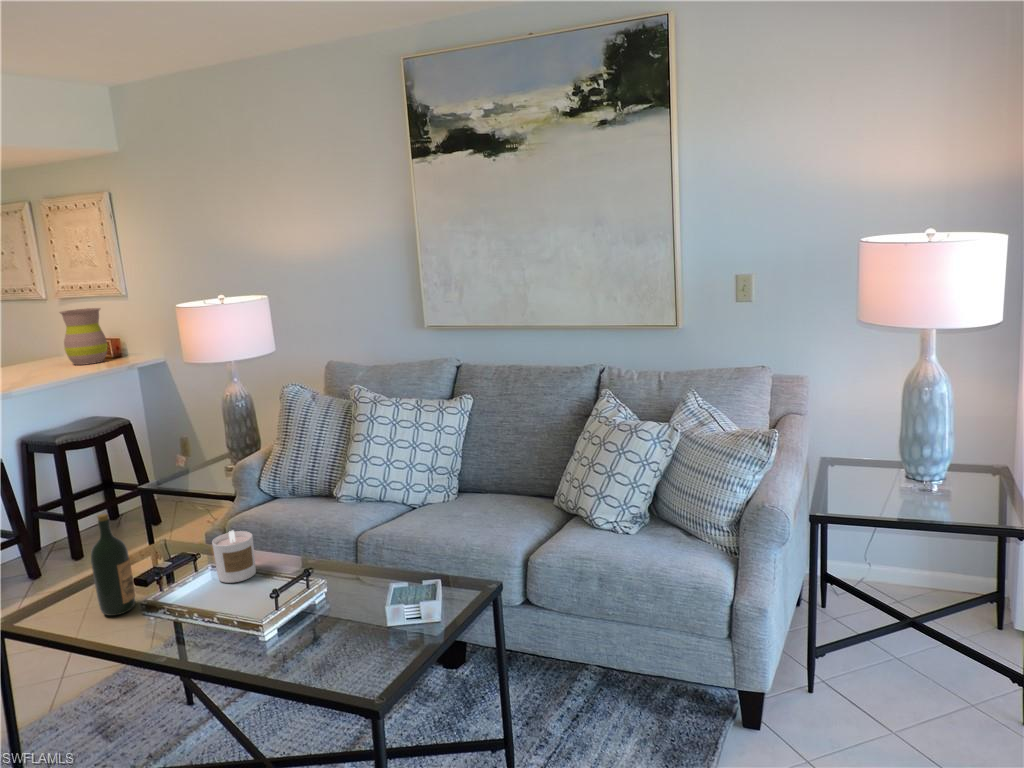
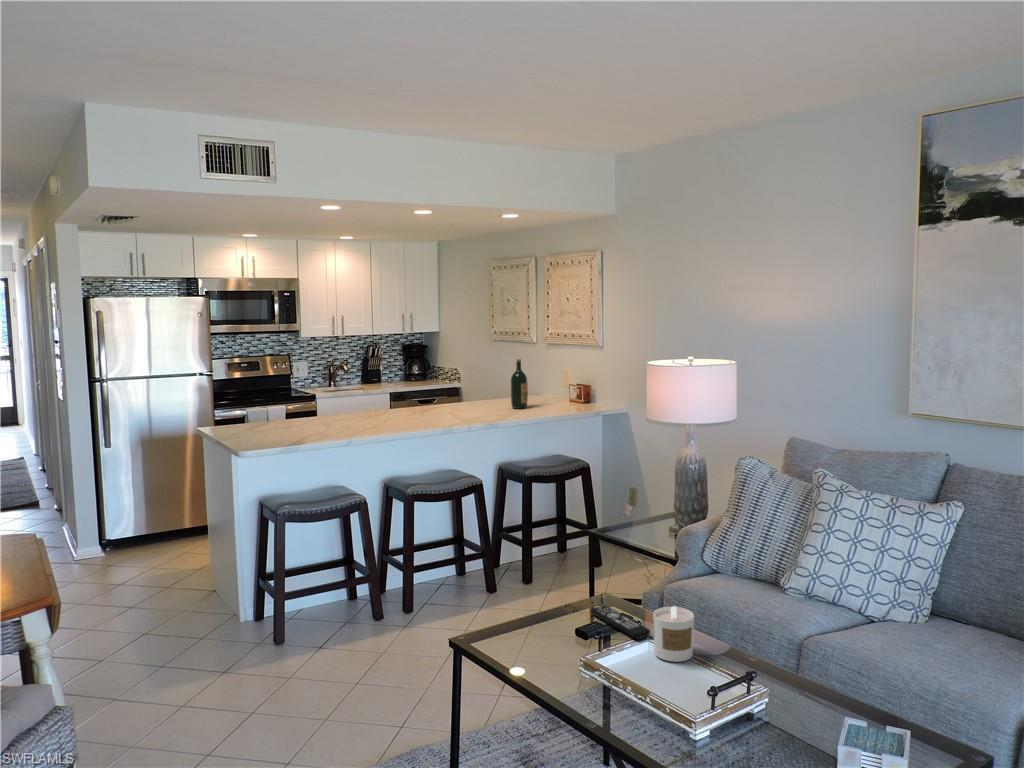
vase: present [60,308,108,365] -> none [544,356,579,407]
wine bottle: present [91,514,135,616] -> present [511,359,528,409]
remote control: none [148,550,212,572] -> present [591,606,650,639]

